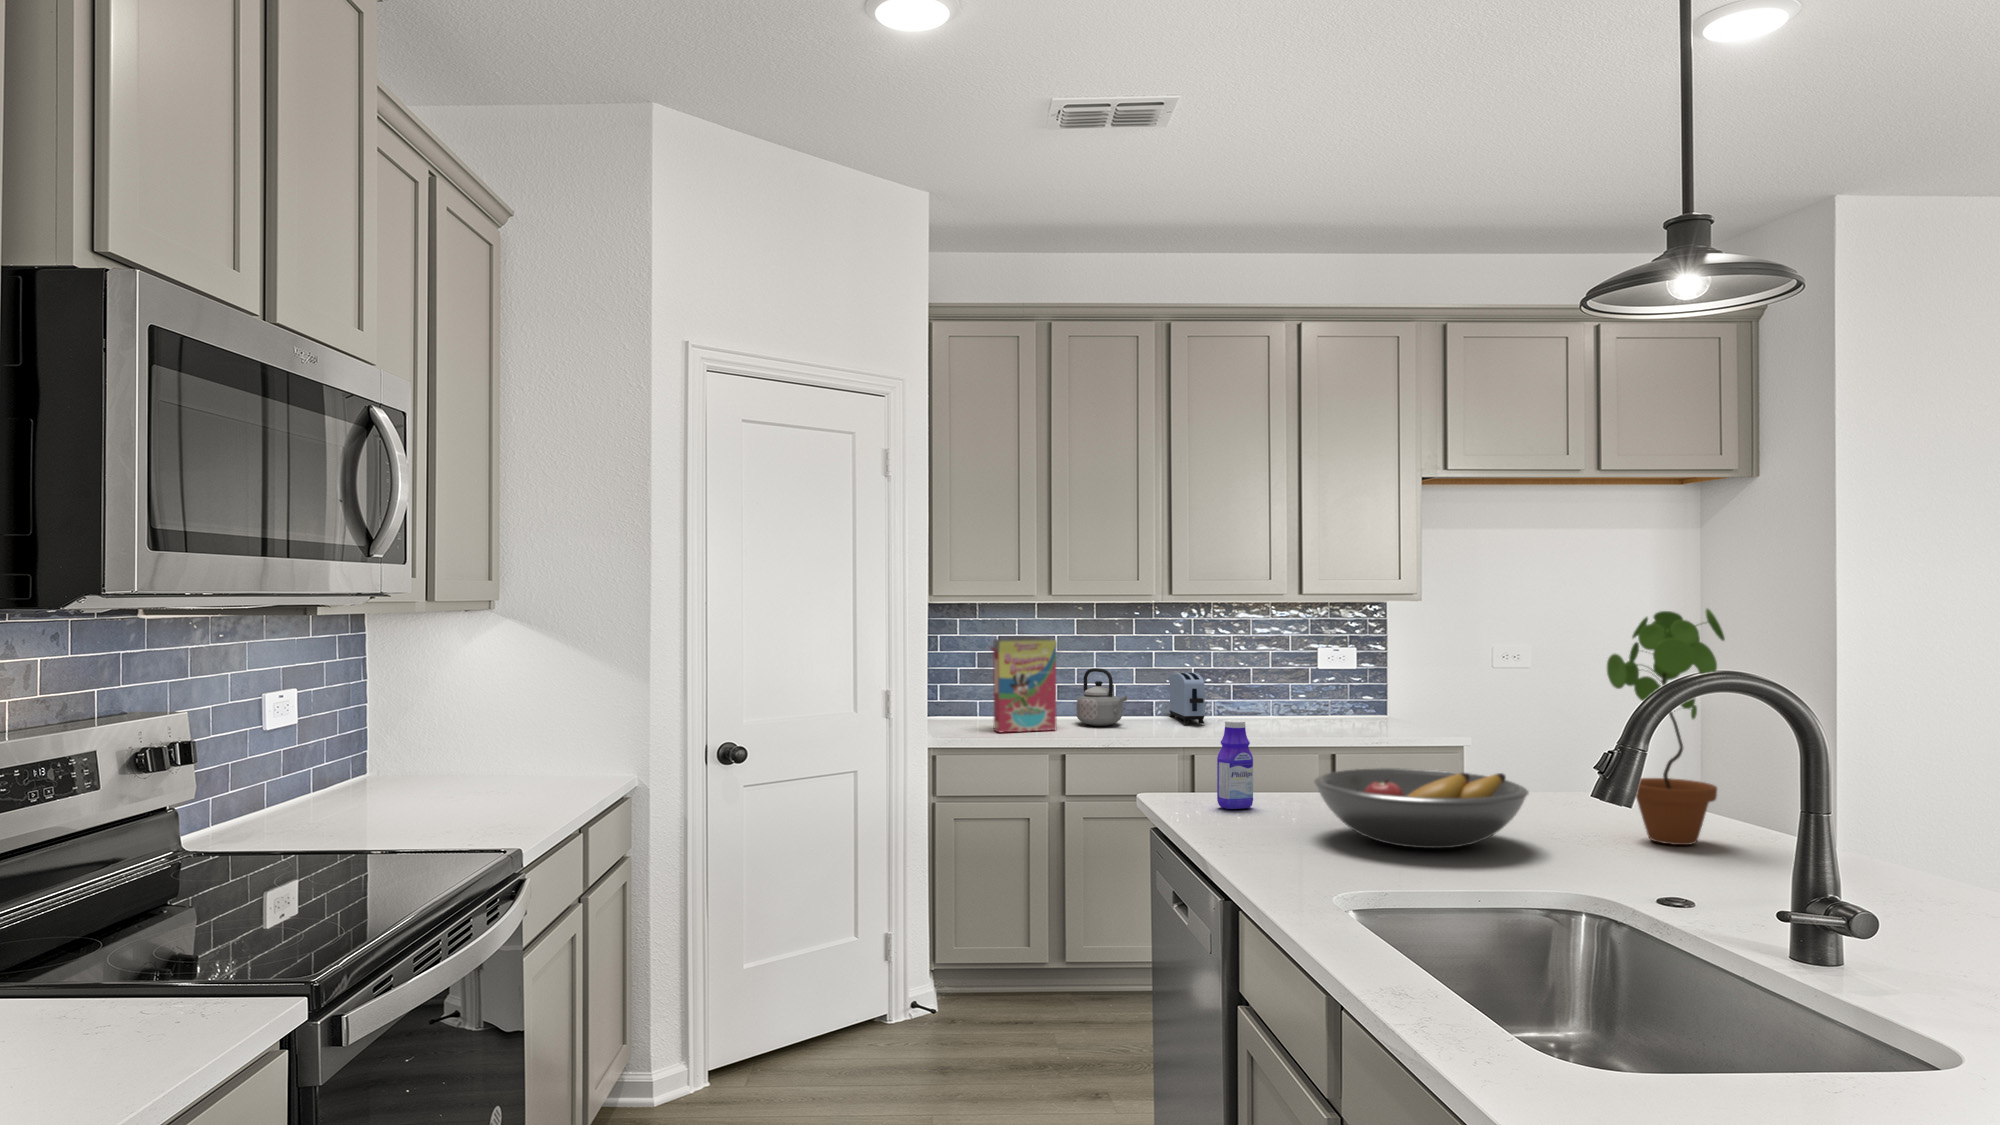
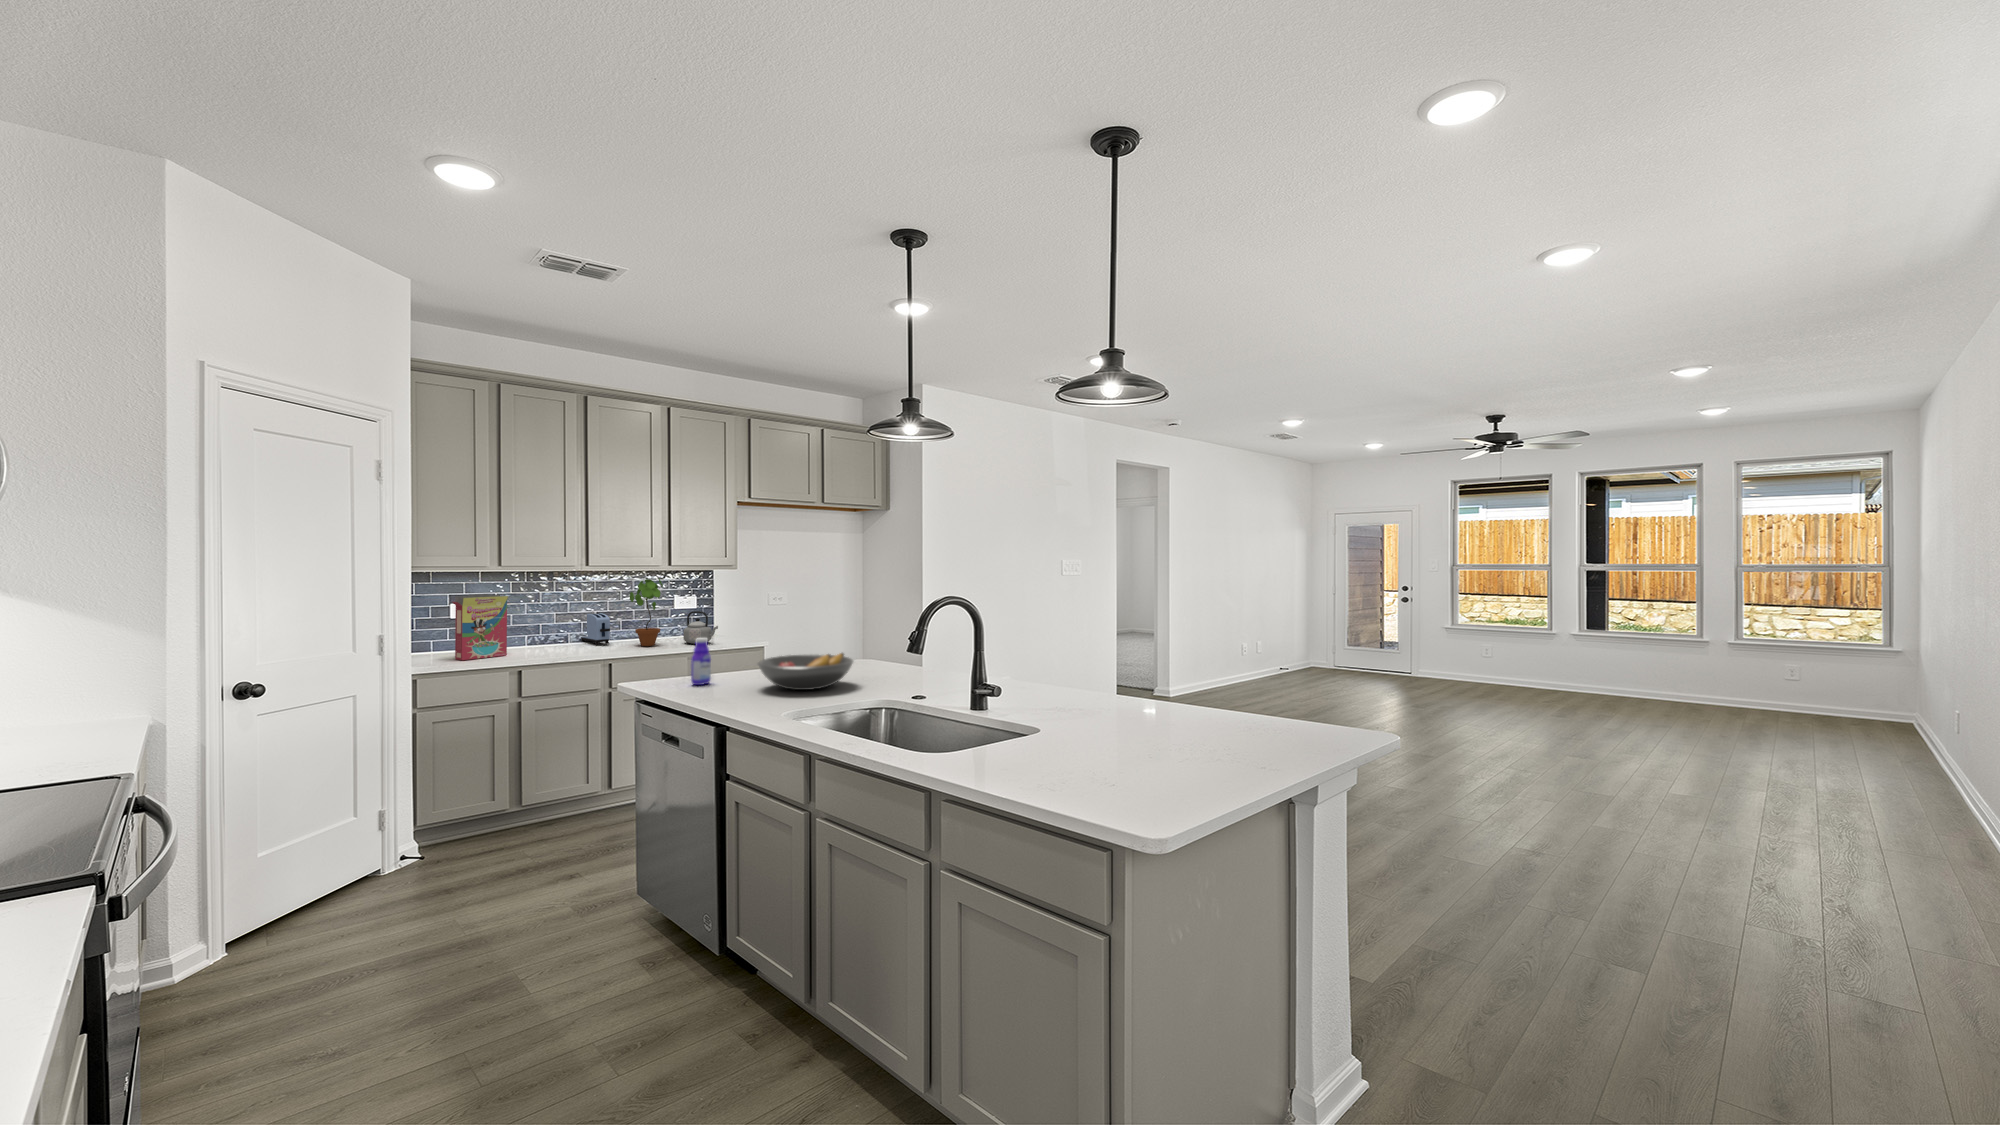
potted plant: present [1607,609,1725,845] -> present [630,579,663,646]
teapot: present [1077,668,1127,726] -> present [683,611,718,644]

